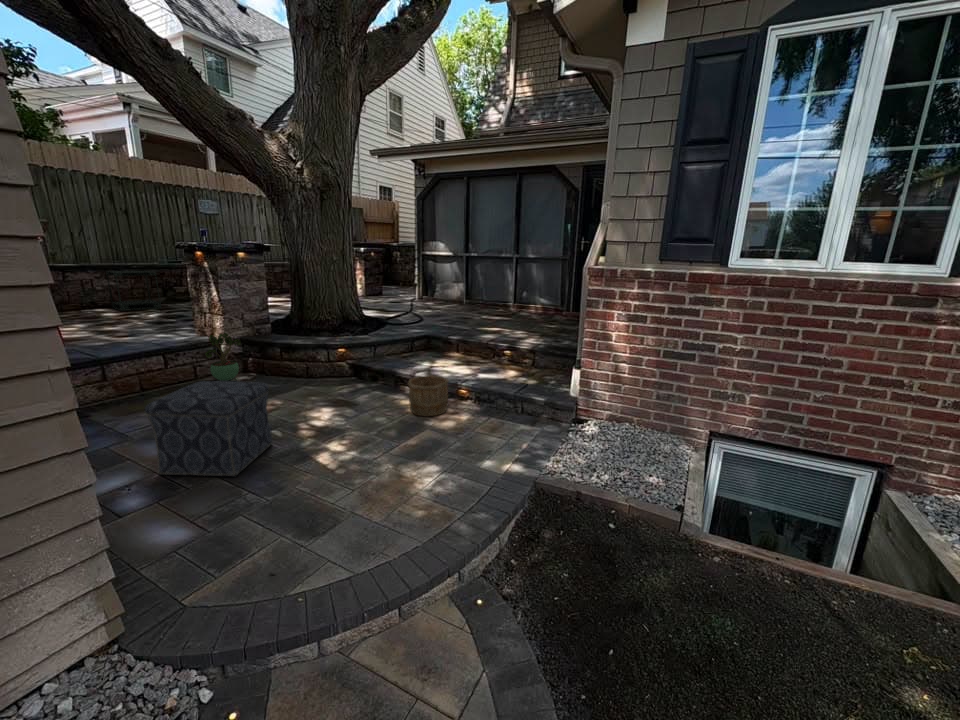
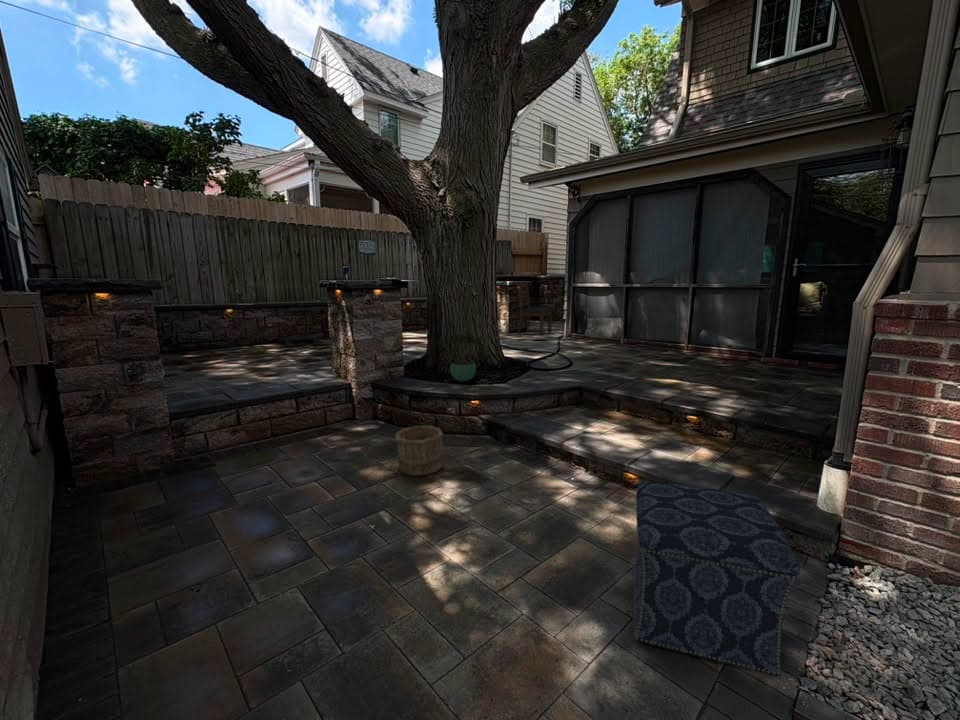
chair: none [370,249,405,298] -> present [516,282,552,335]
potted plant: present [205,333,241,381] -> present [448,331,481,382]
wooden bucket: present [408,375,448,416] -> present [395,425,443,476]
ottoman: present [145,381,273,477] -> present [634,481,800,676]

